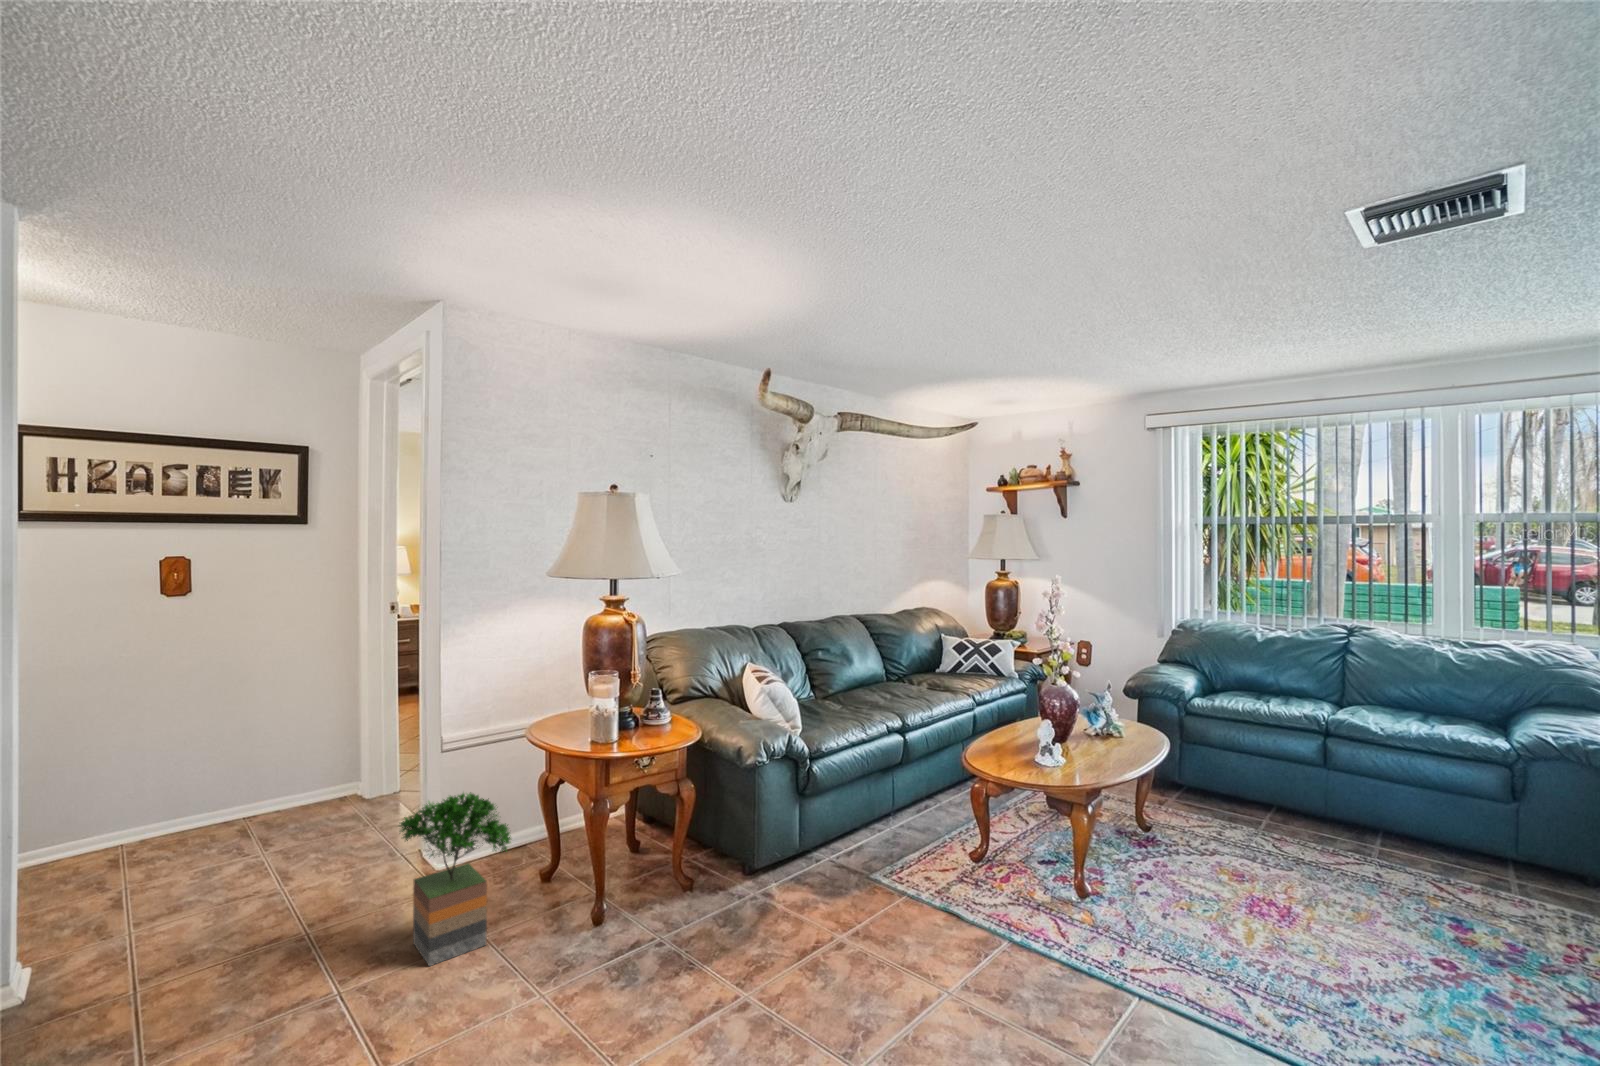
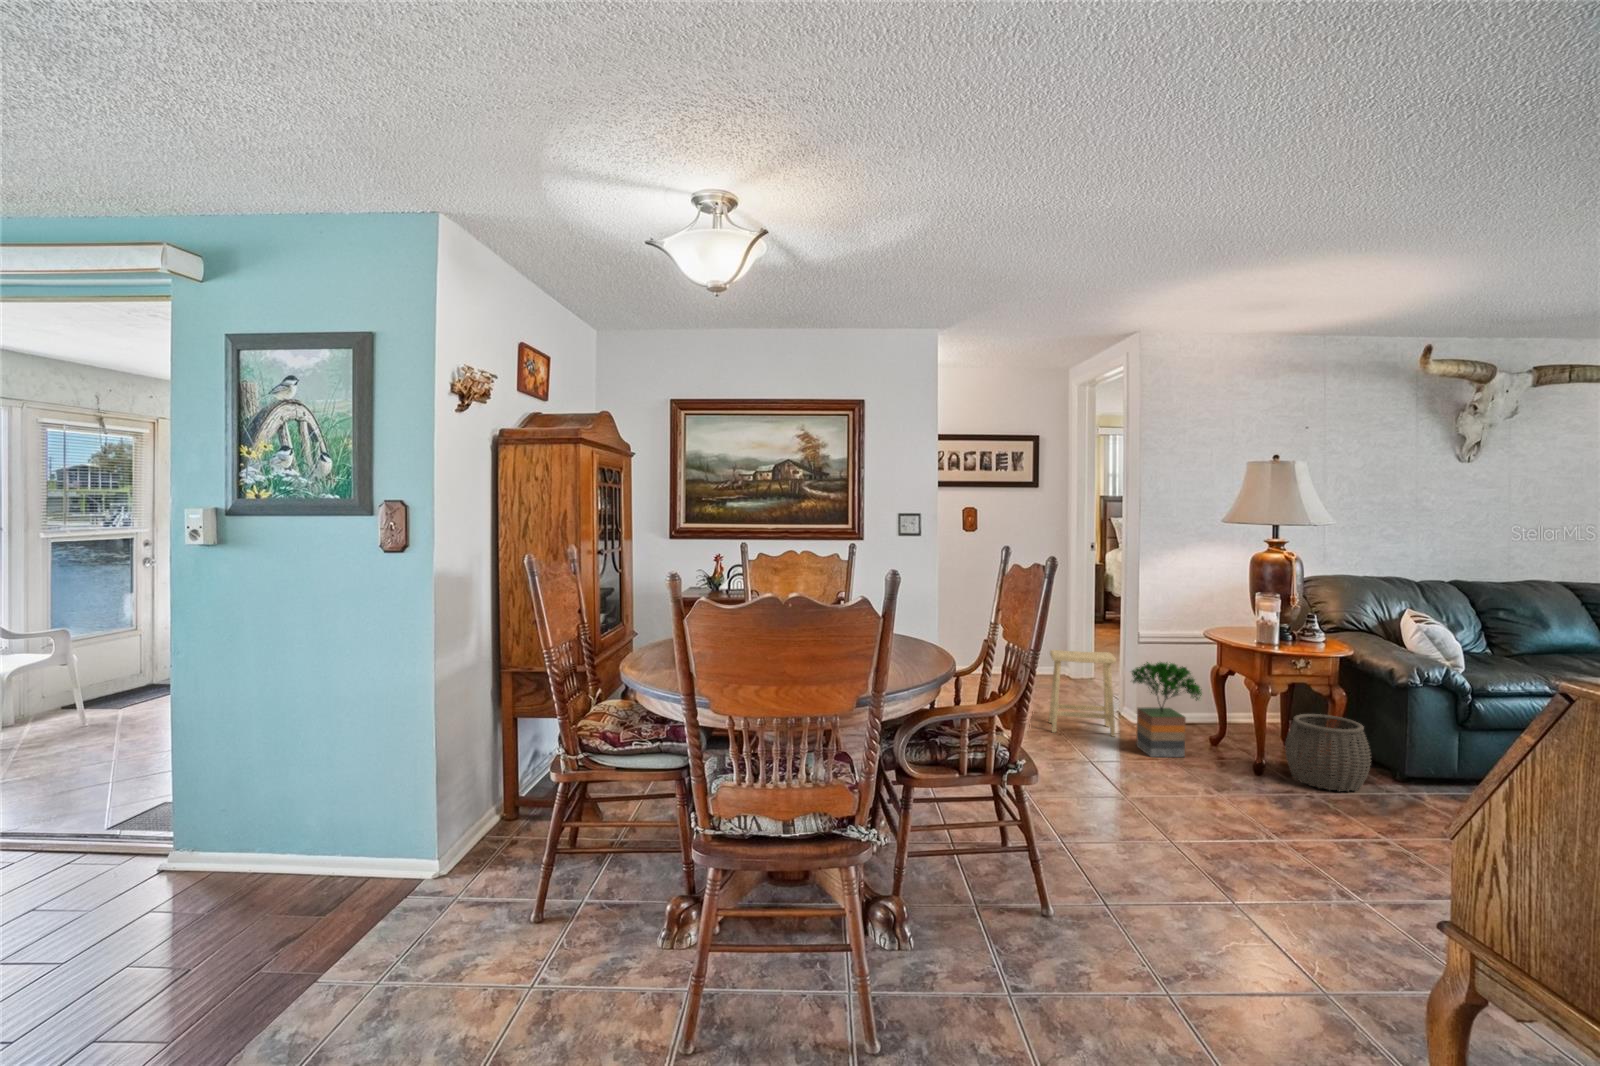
footstool: none [262,784,385,957] -> present [1049,650,1116,737]
woven basket: none [622,831,723,953] -> present [1285,714,1371,791]

